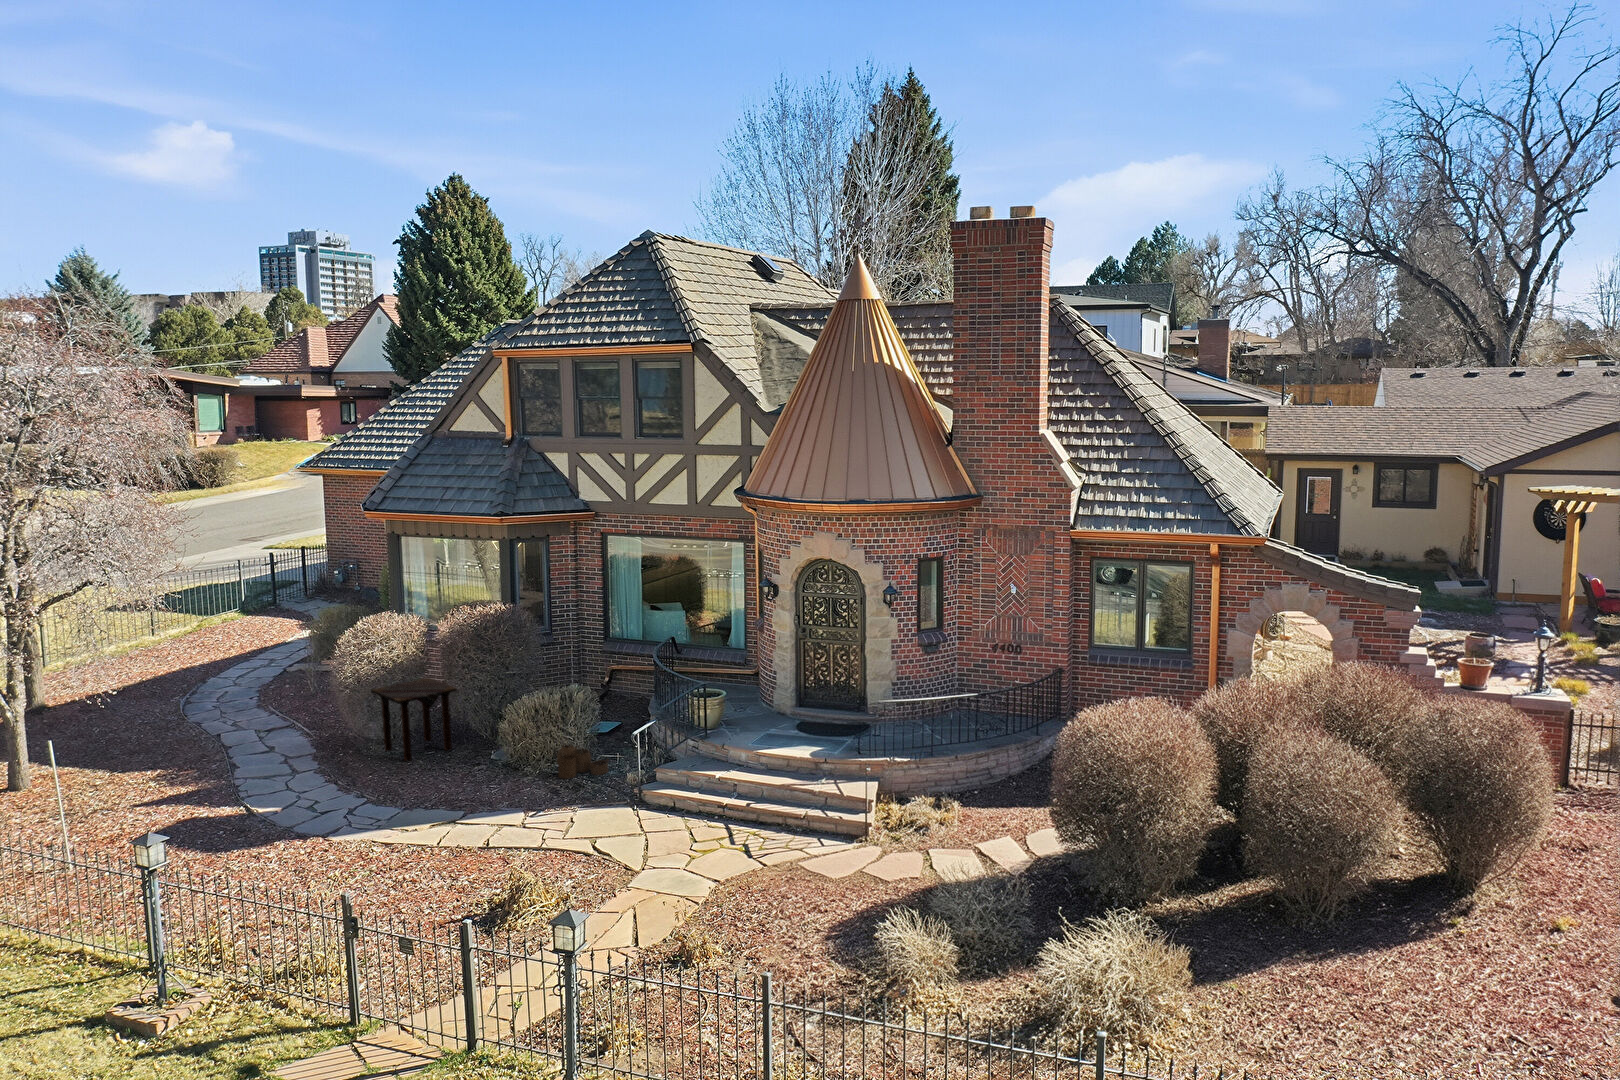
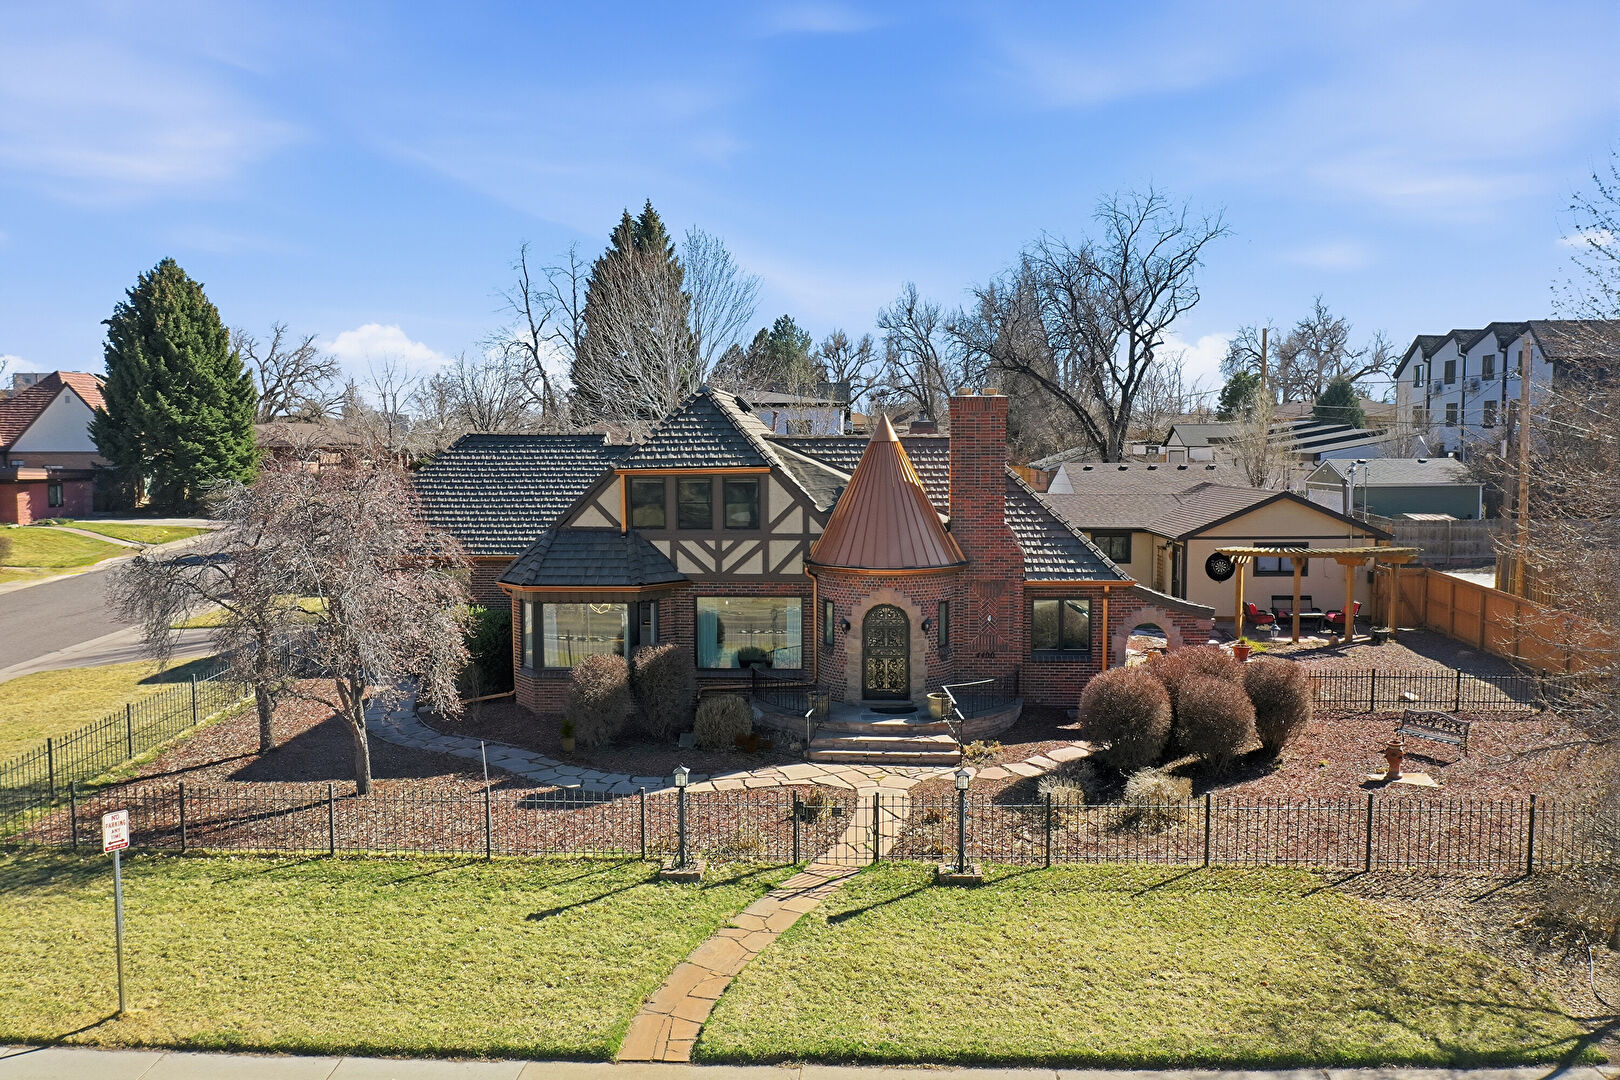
side table: present [371,678,457,761] -> none [599,699,657,754]
potted plant: none [317,699,352,749] -> present [559,718,576,752]

